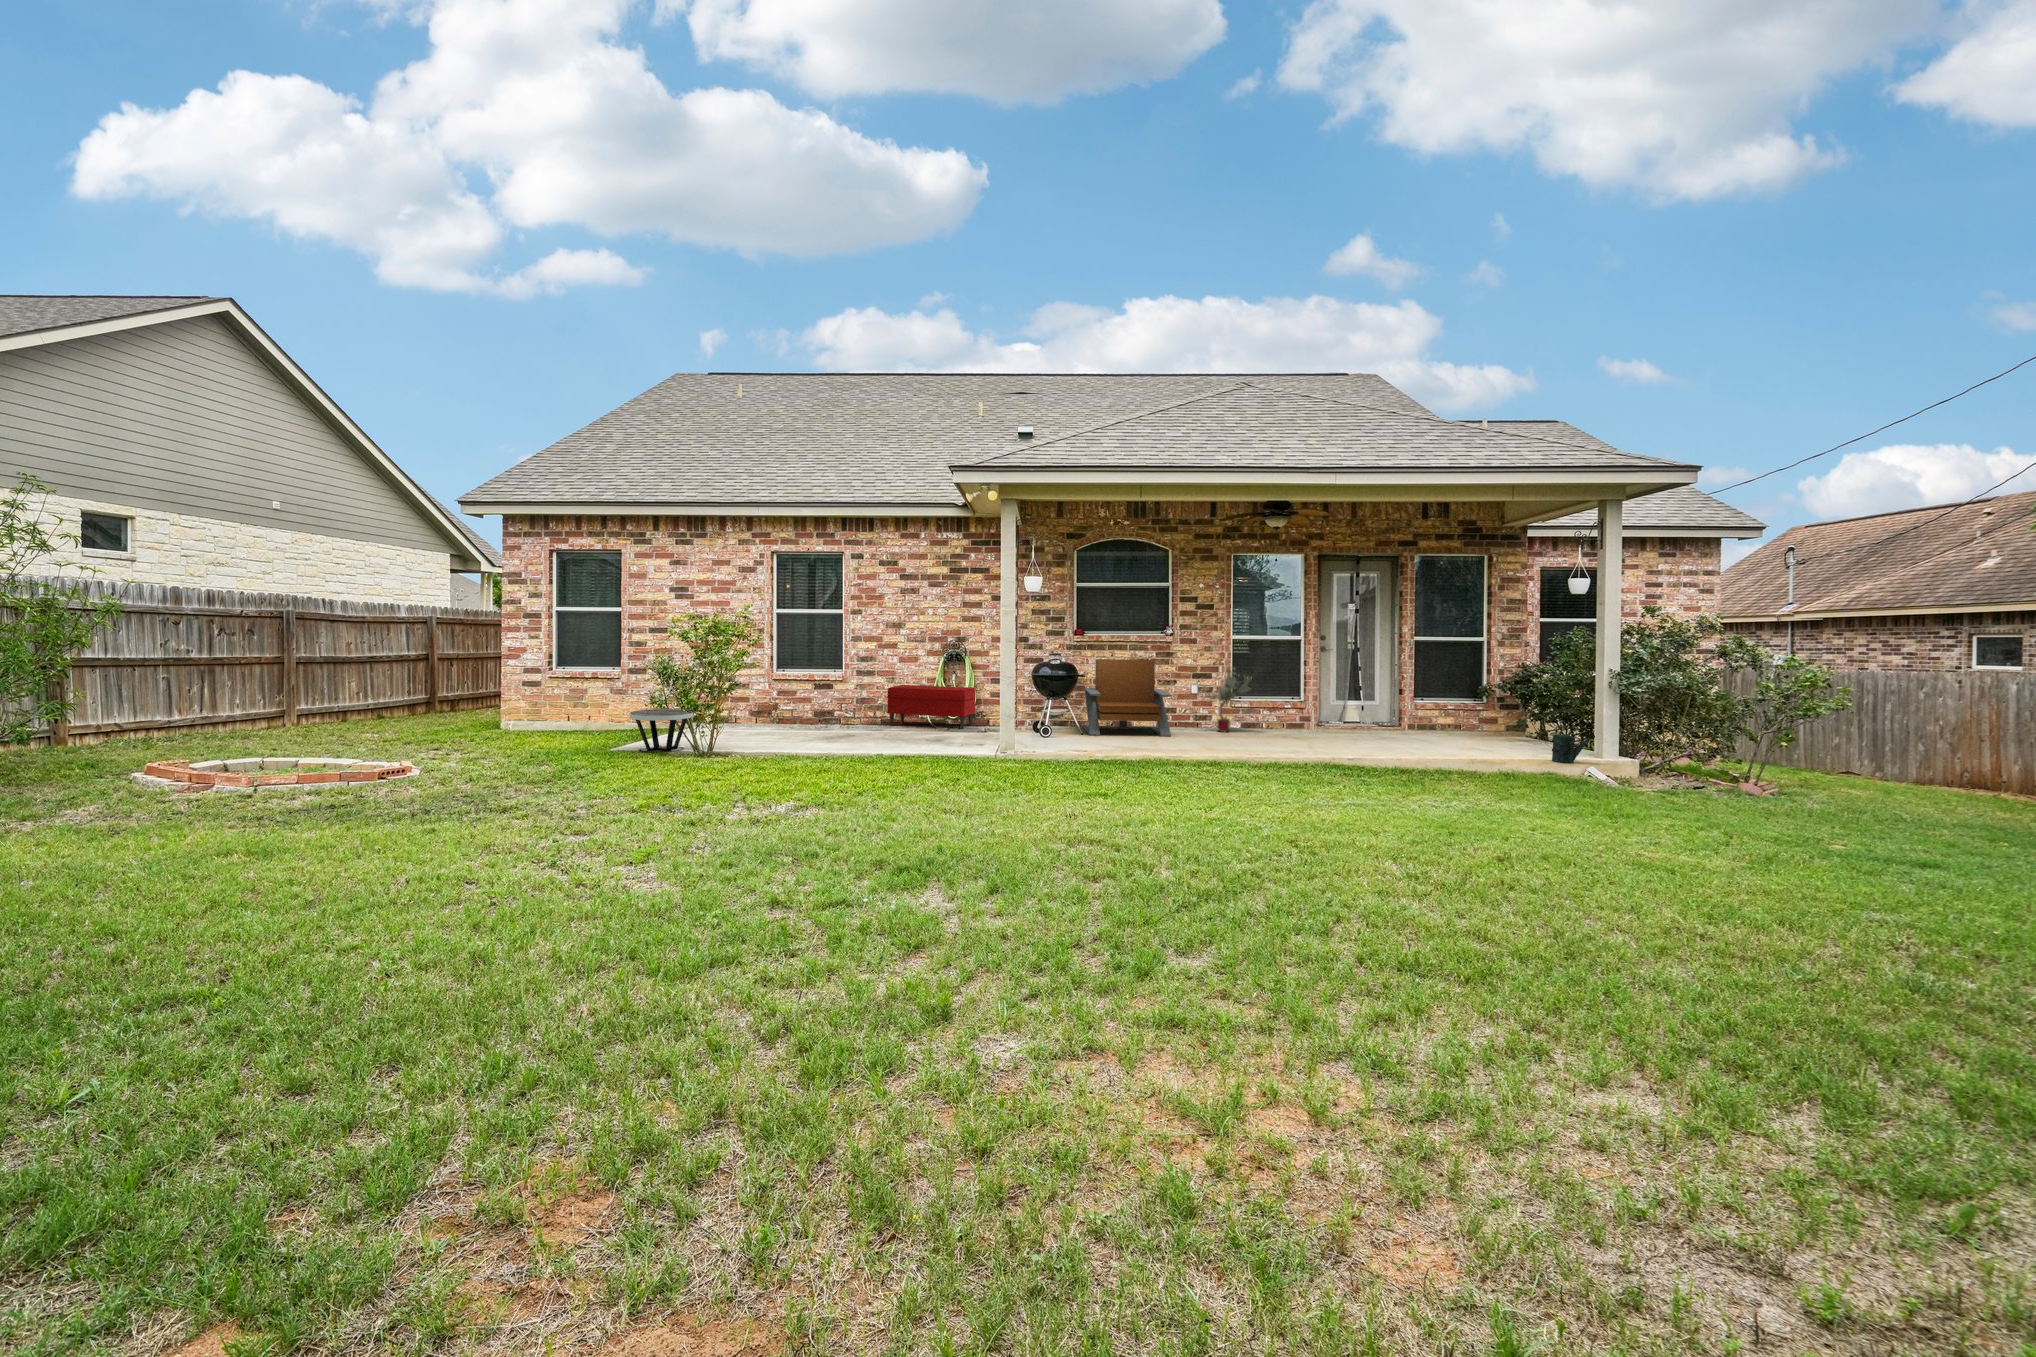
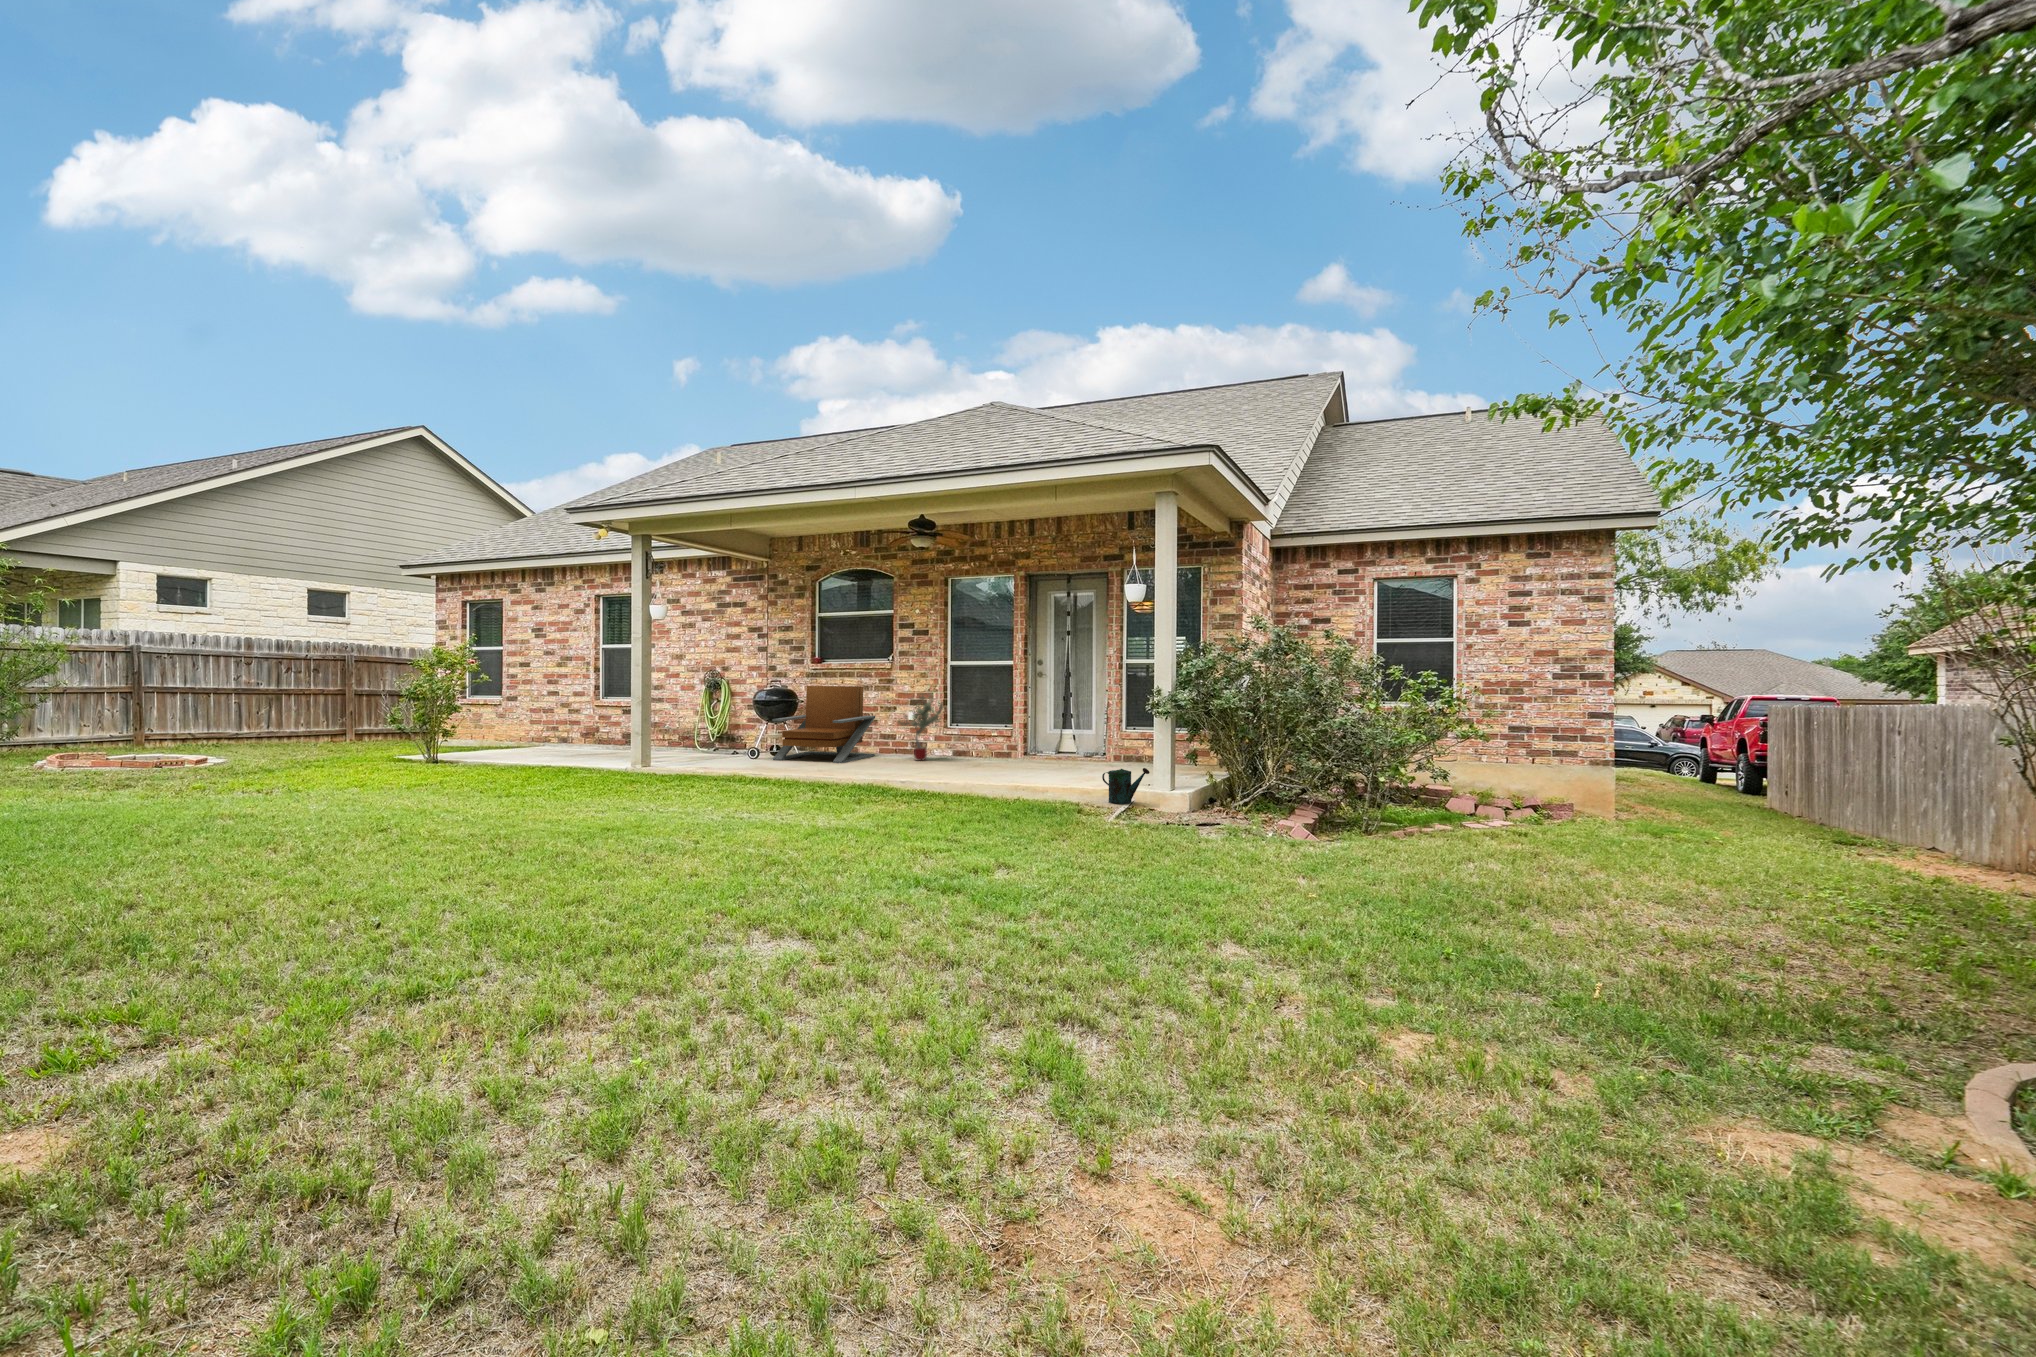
bench: present [887,685,975,729] -> none [654,711,729,752]
side table: present [630,709,693,752] -> none [353,728,414,763]

